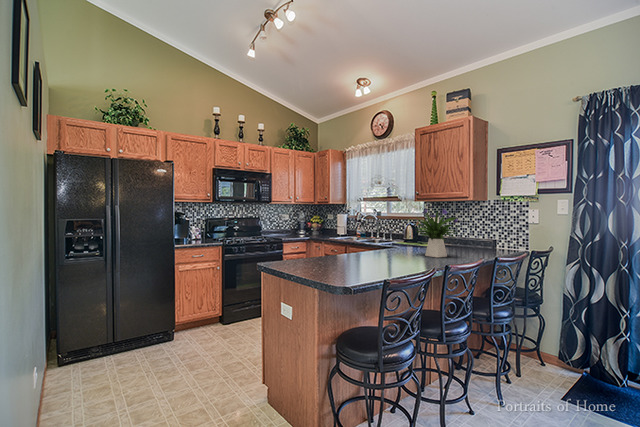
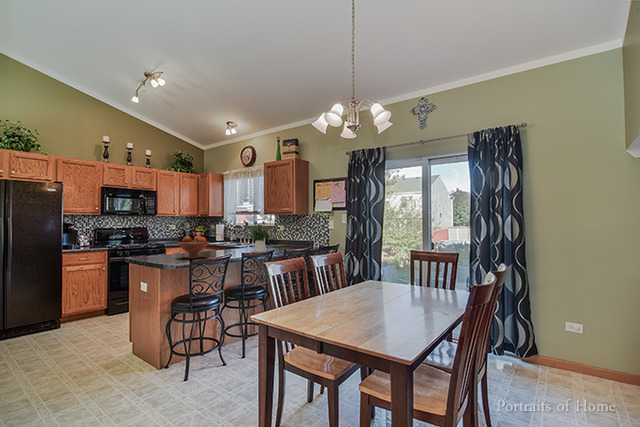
fruit bowl: none [334,231,383,269] -> present [177,236,209,259]

